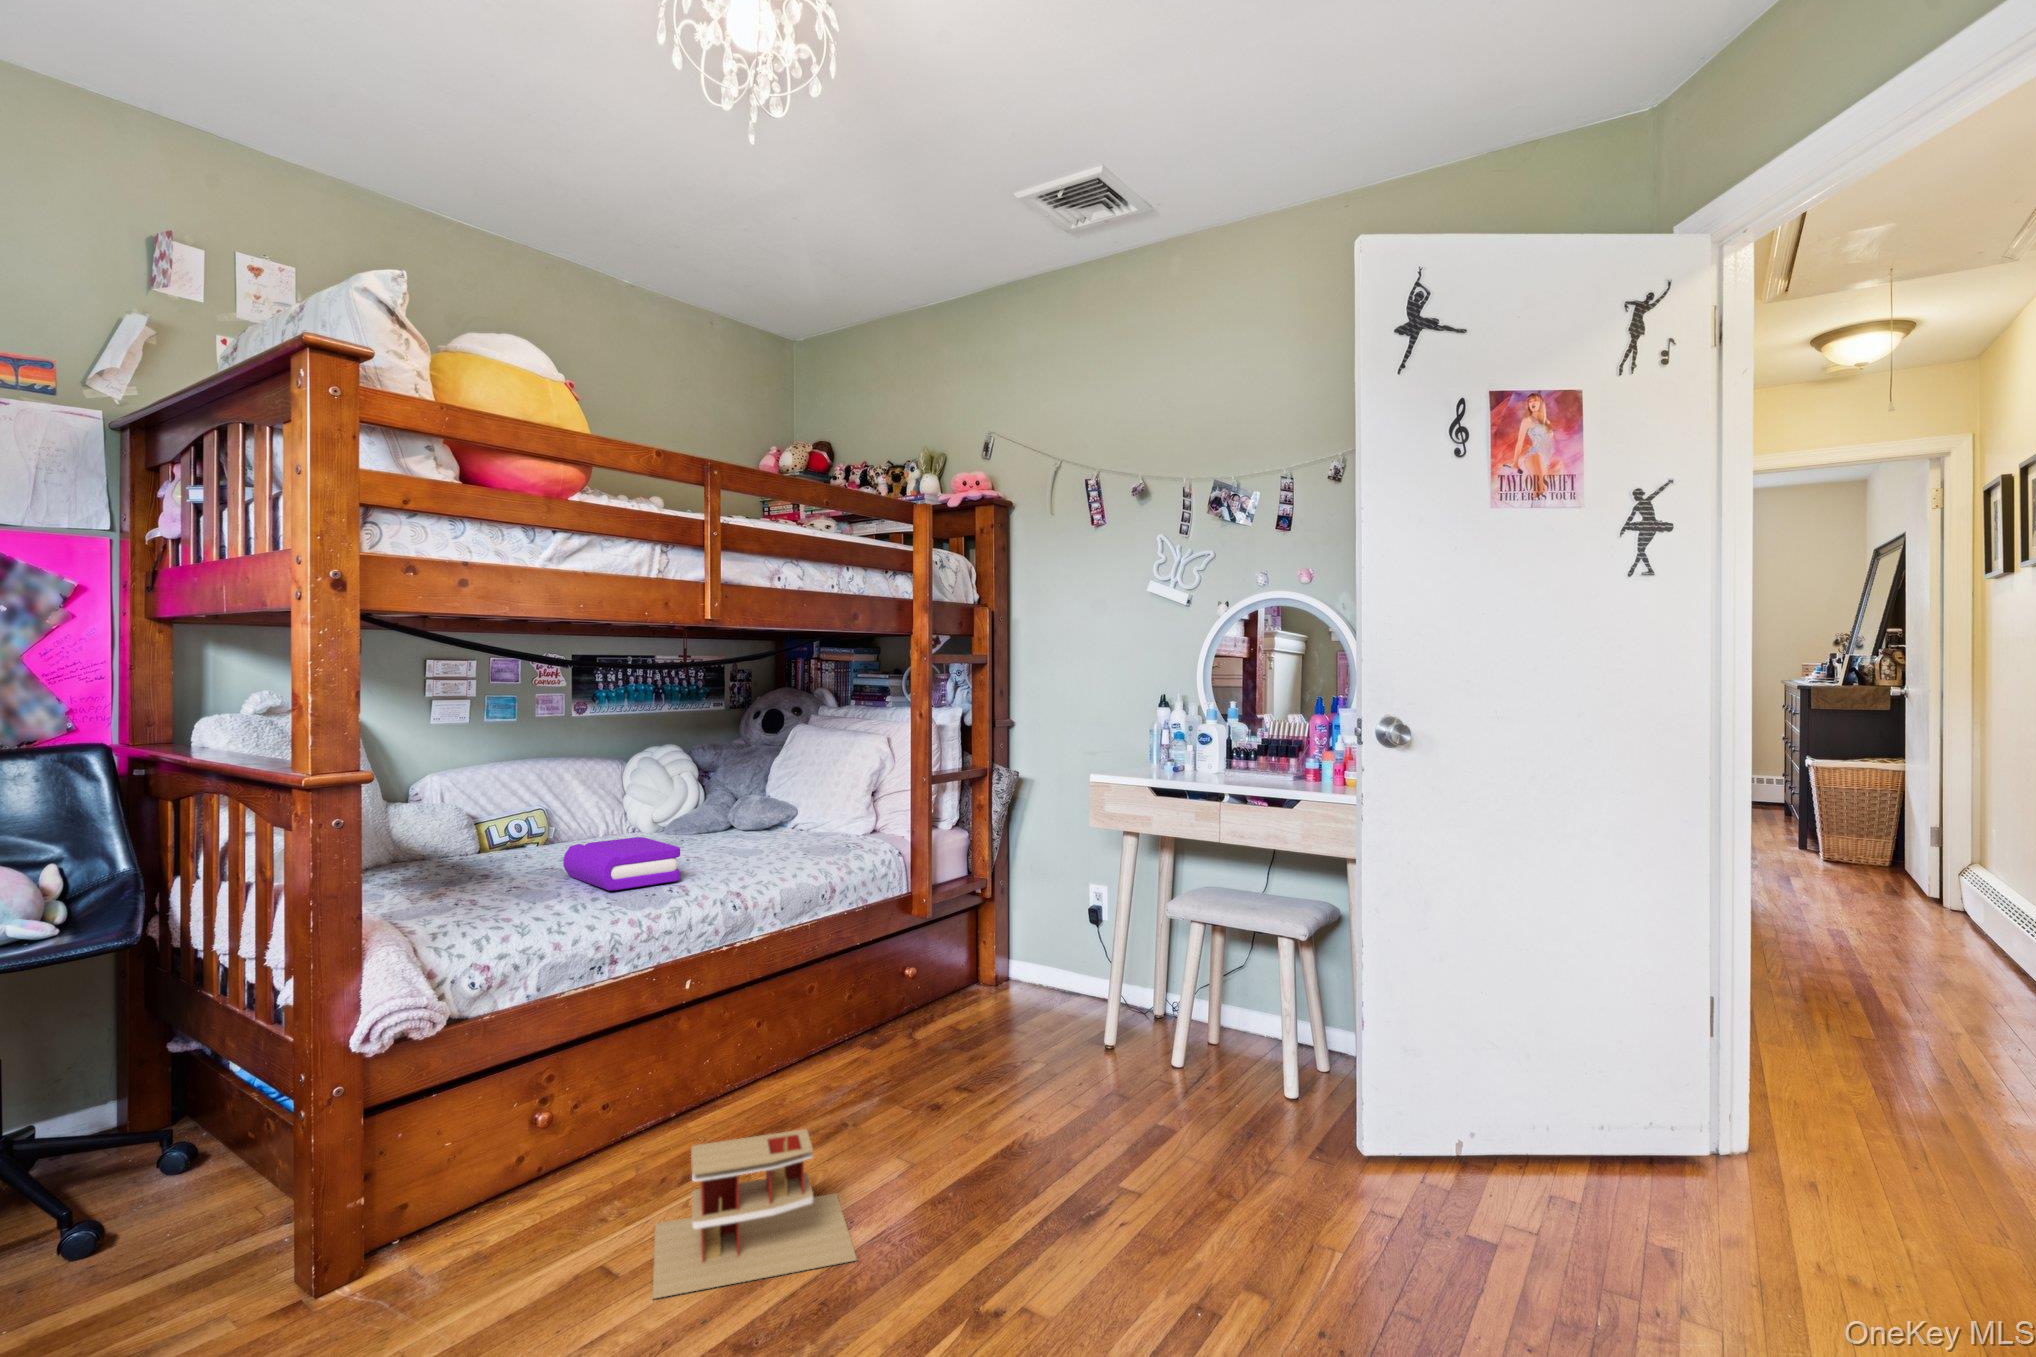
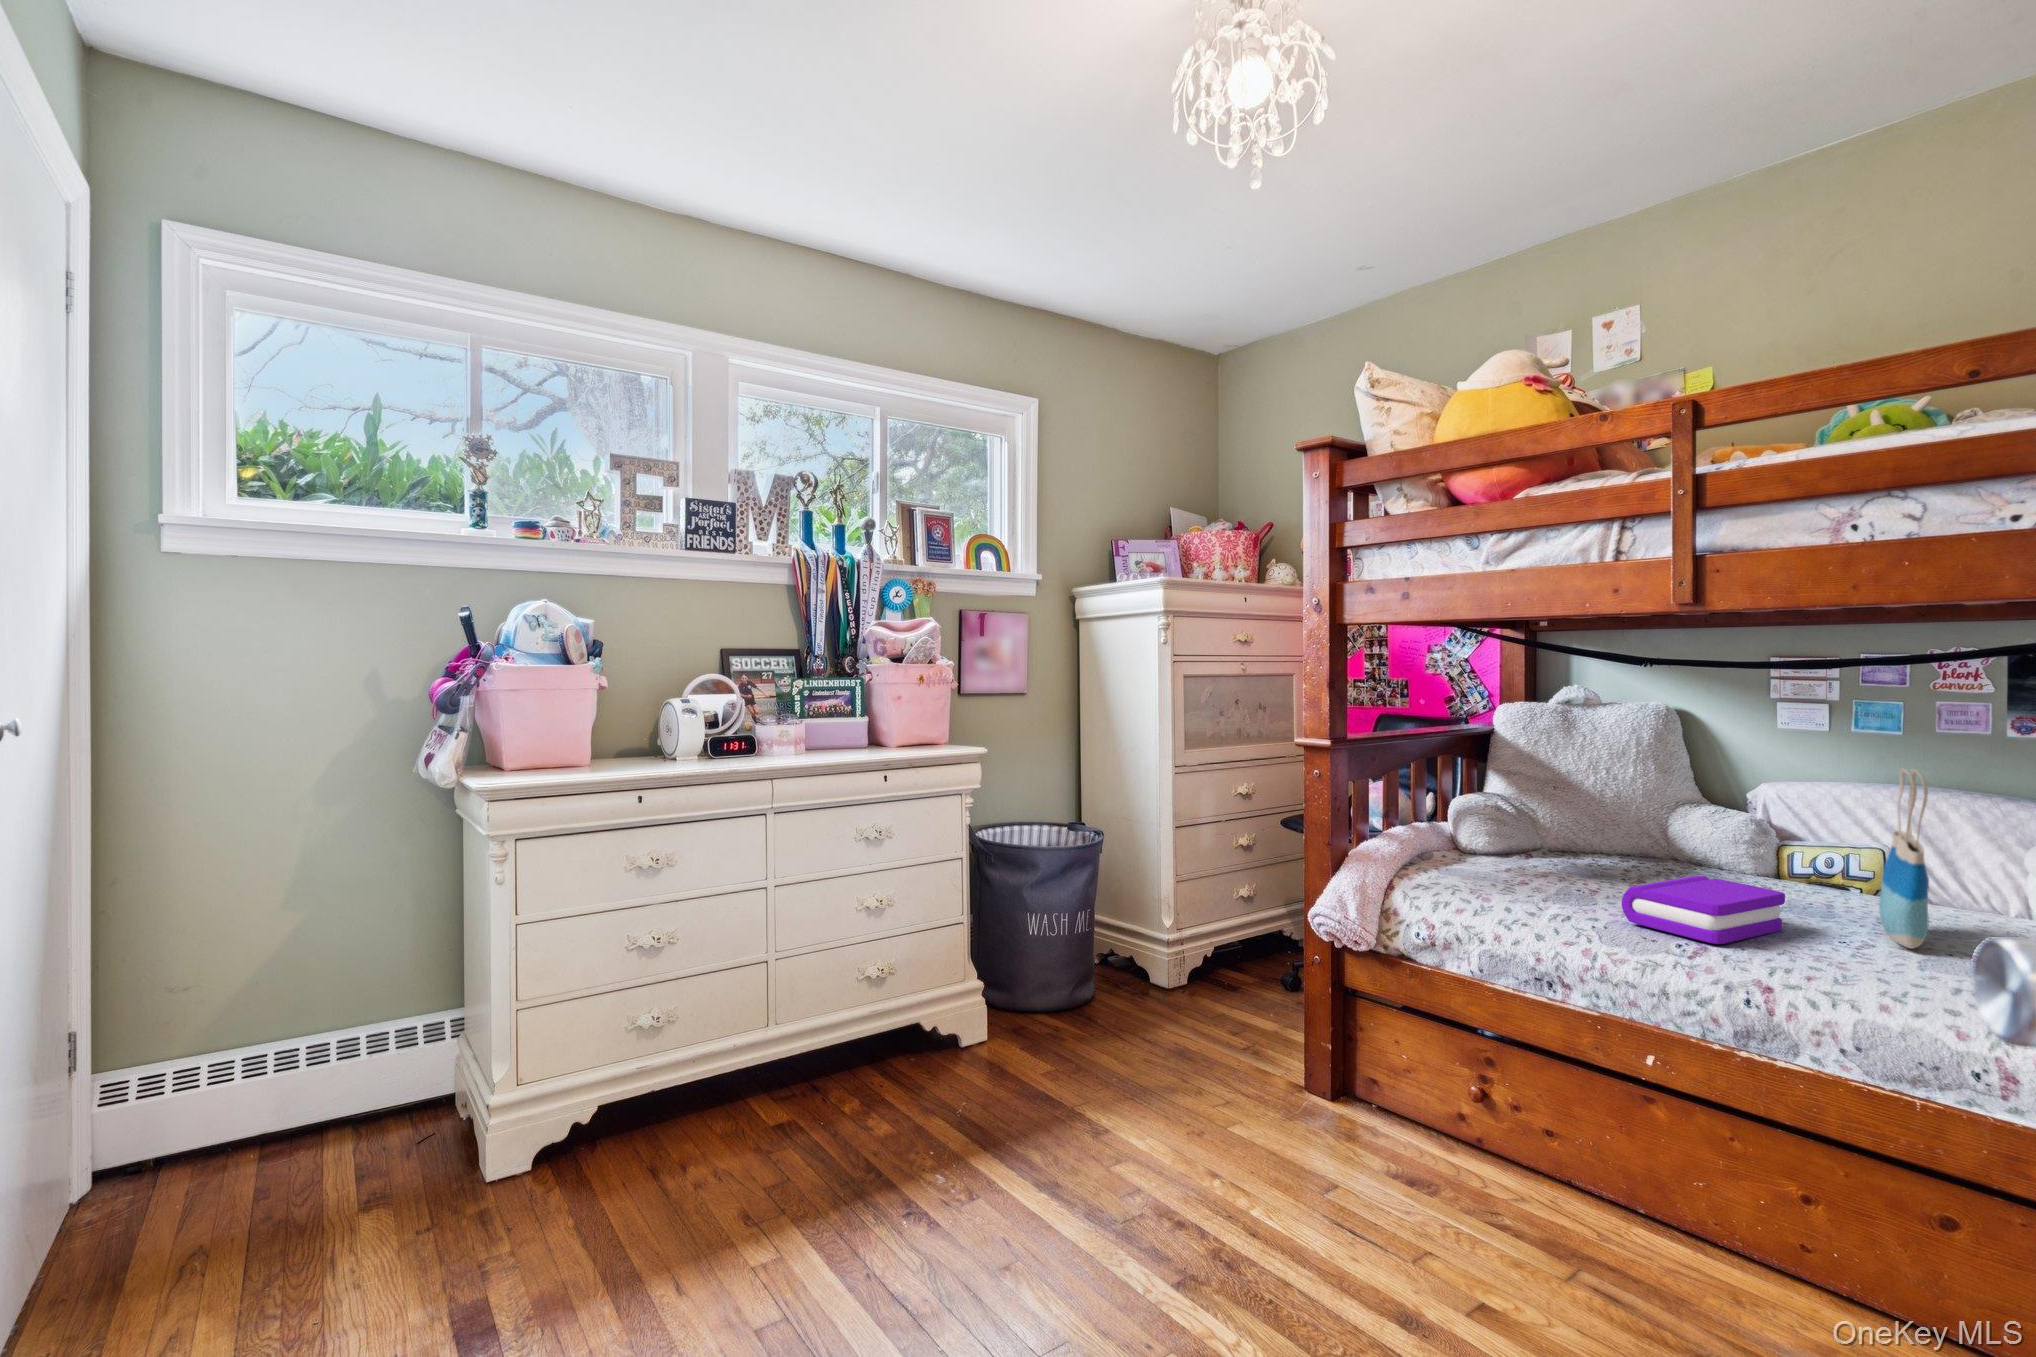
tote bag: none [639,729,717,853] -> present [1879,769,1929,949]
toy house: present [652,1129,857,1298] -> none [1294,1134,1498,1310]

